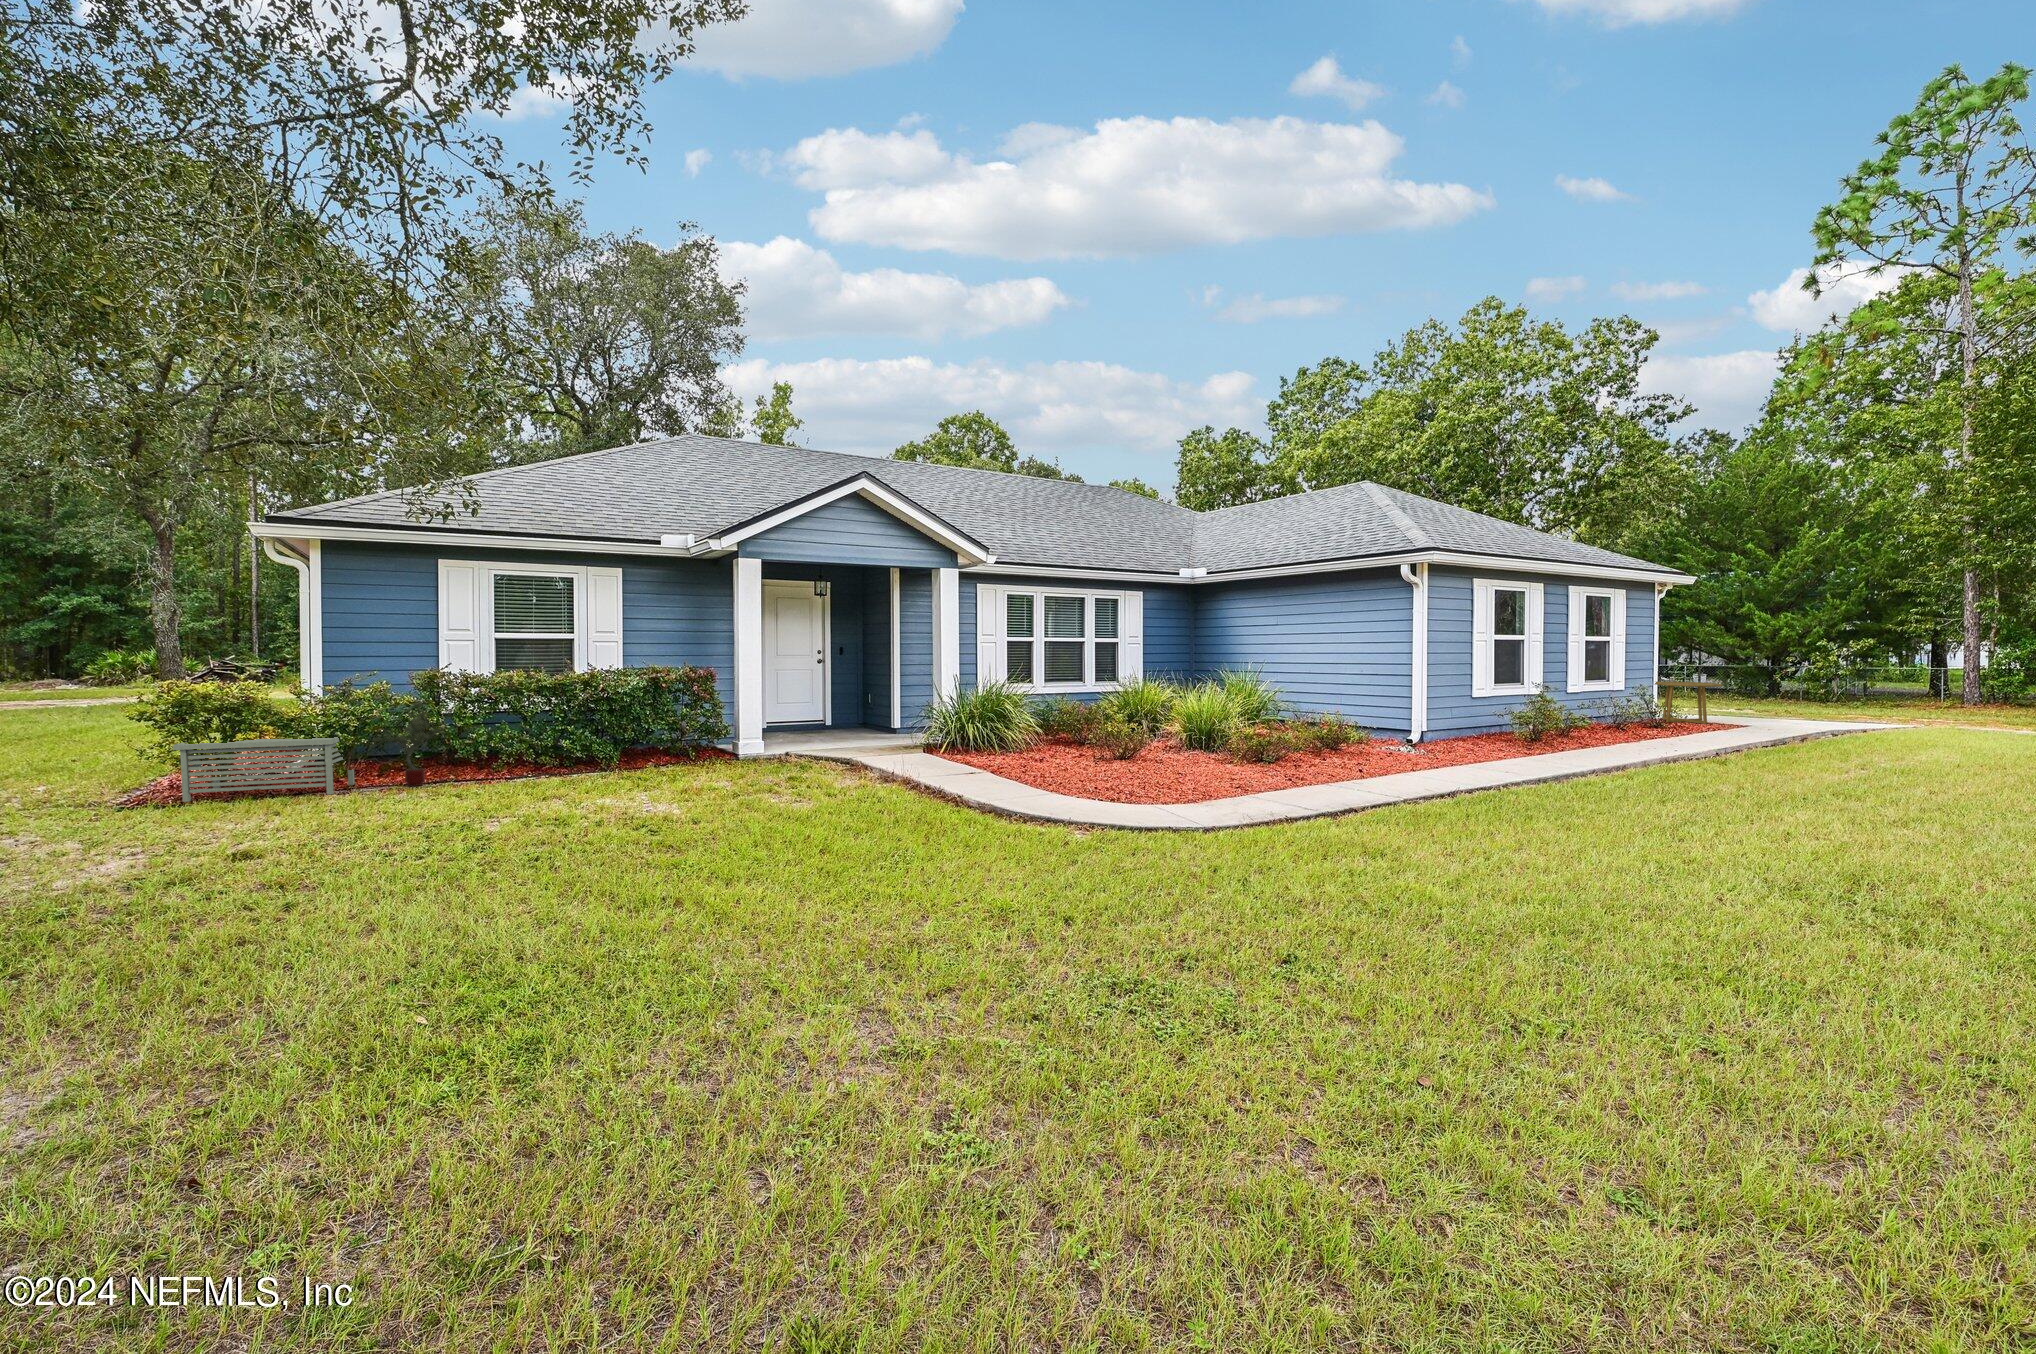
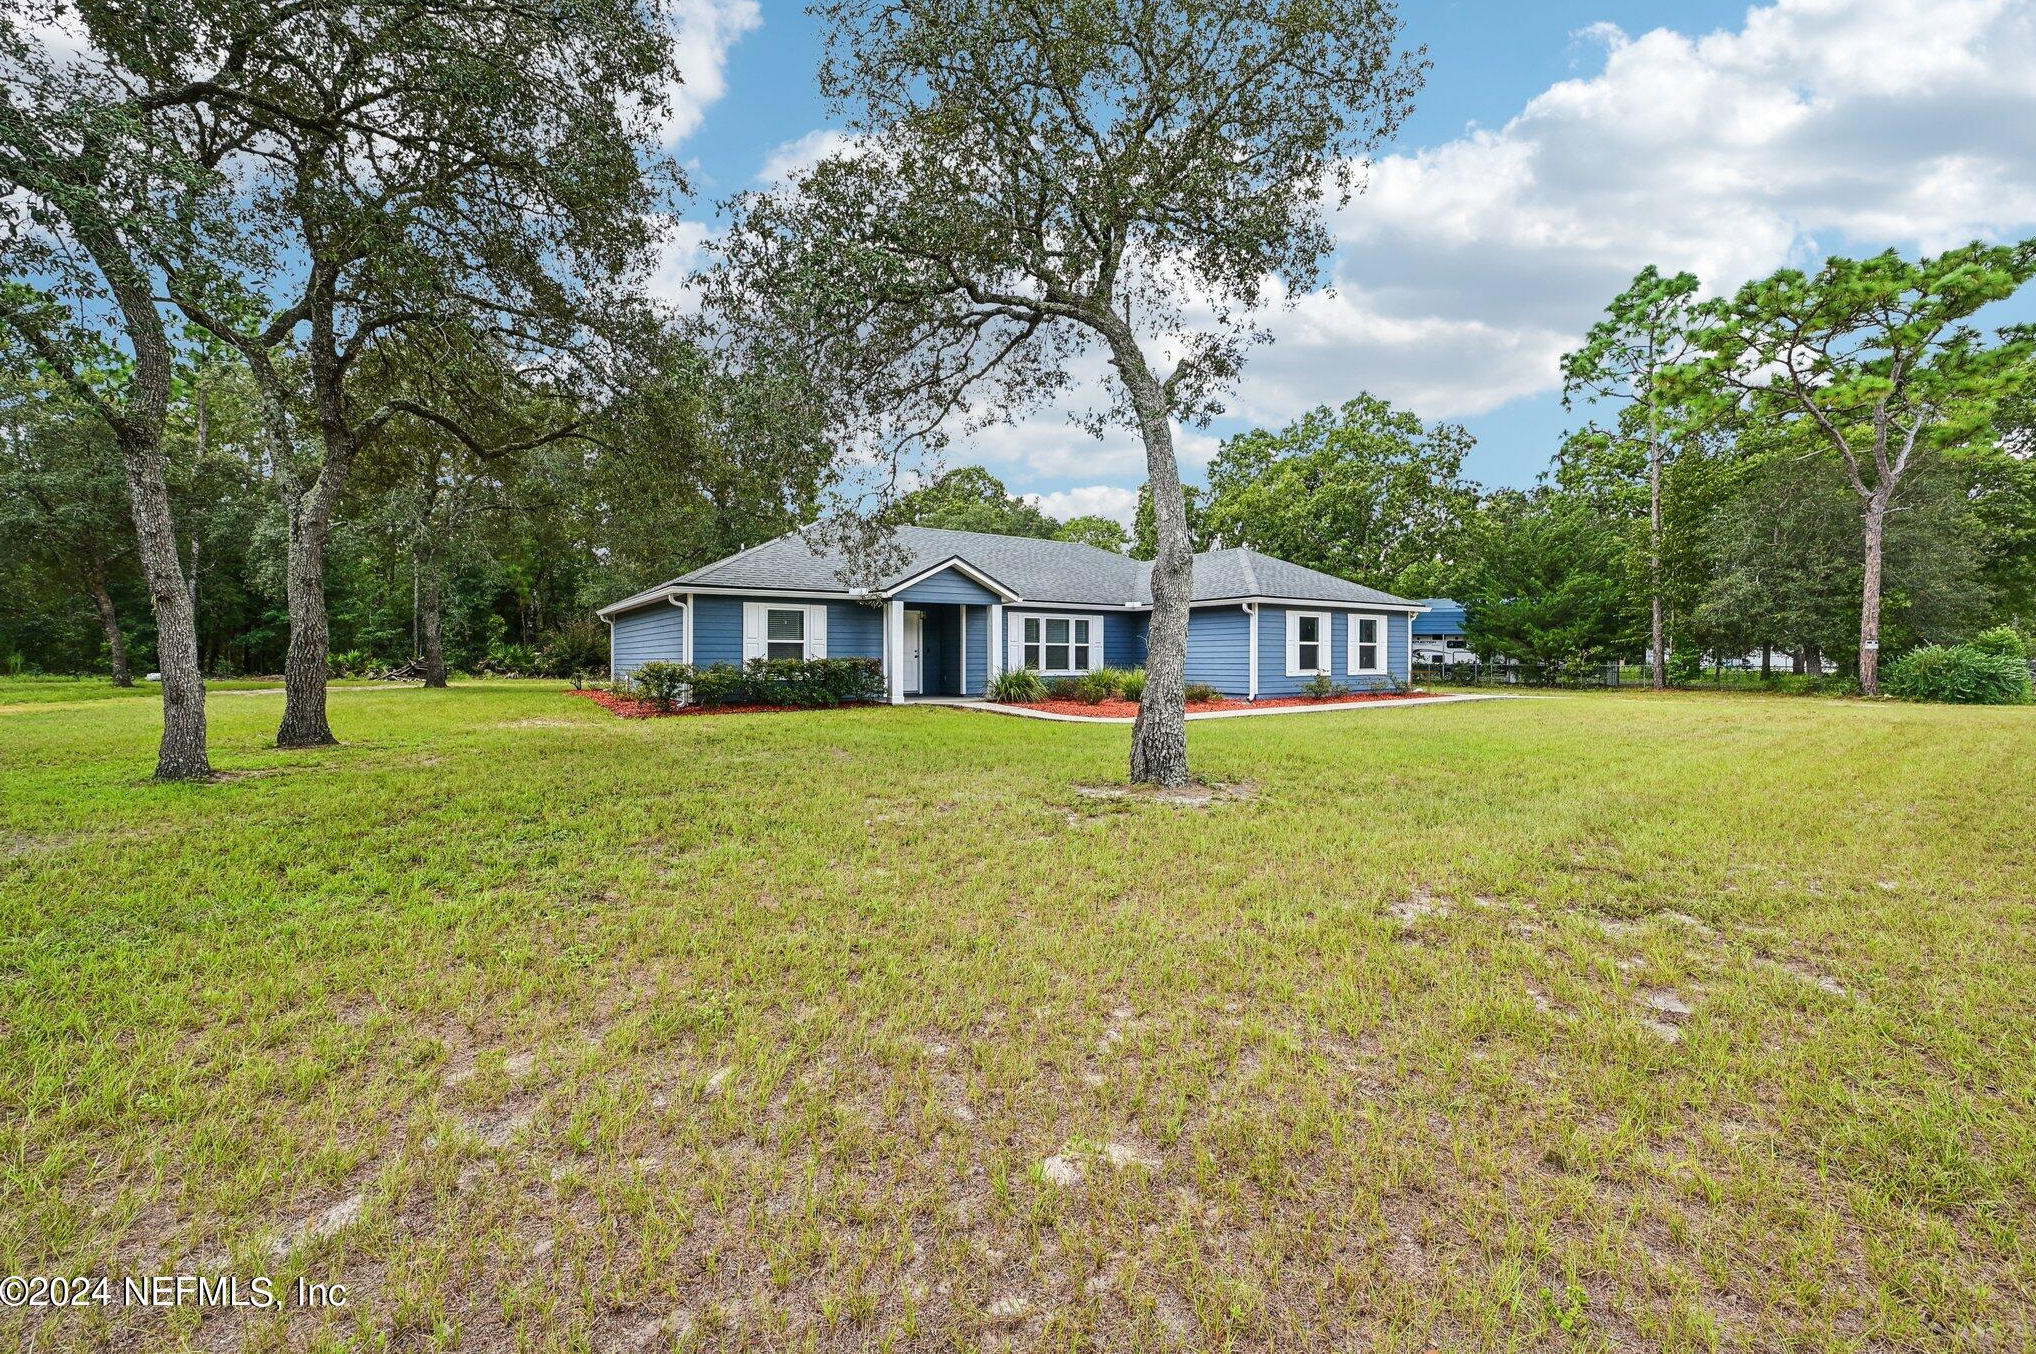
potted tree: present [374,700,452,786] -> none [732,670,769,712]
storage bench: present [173,737,355,802] -> none [657,686,721,715]

